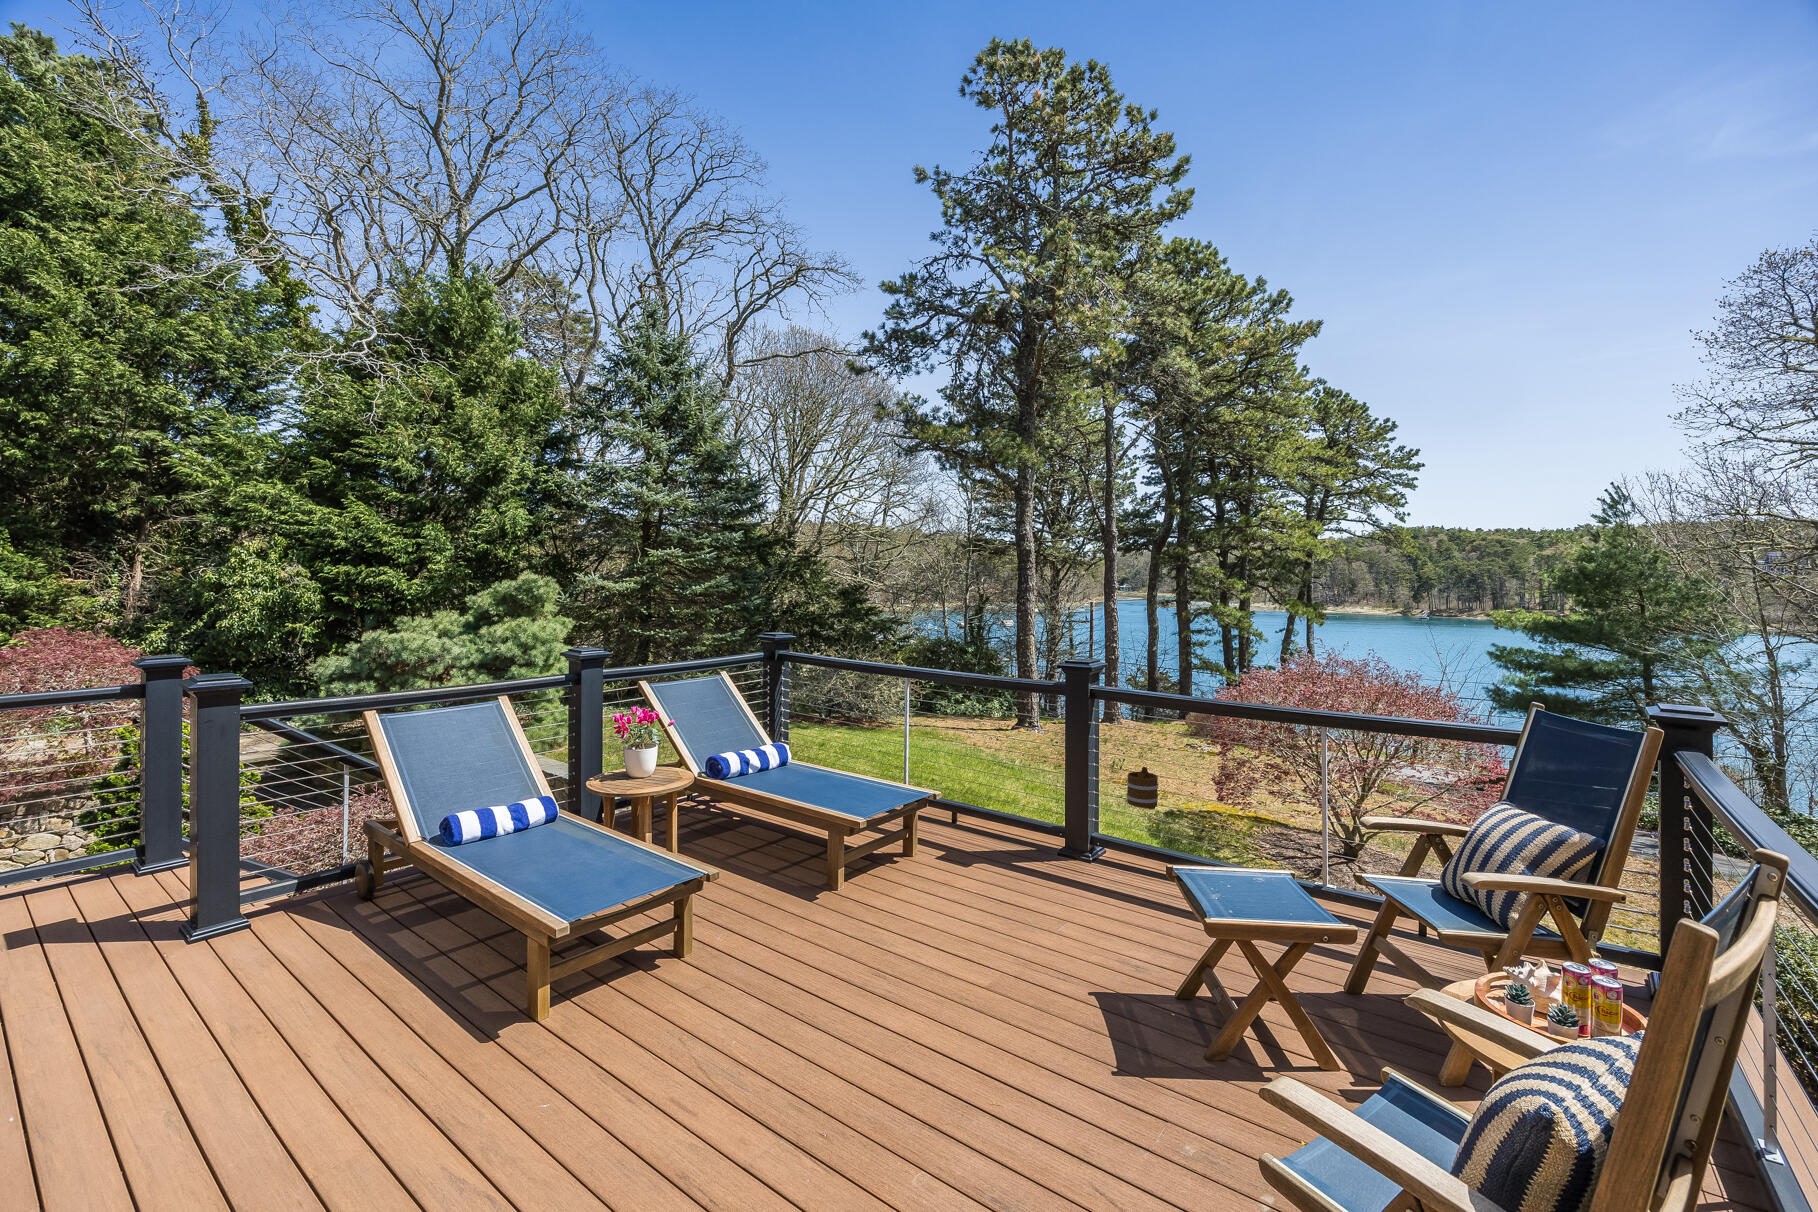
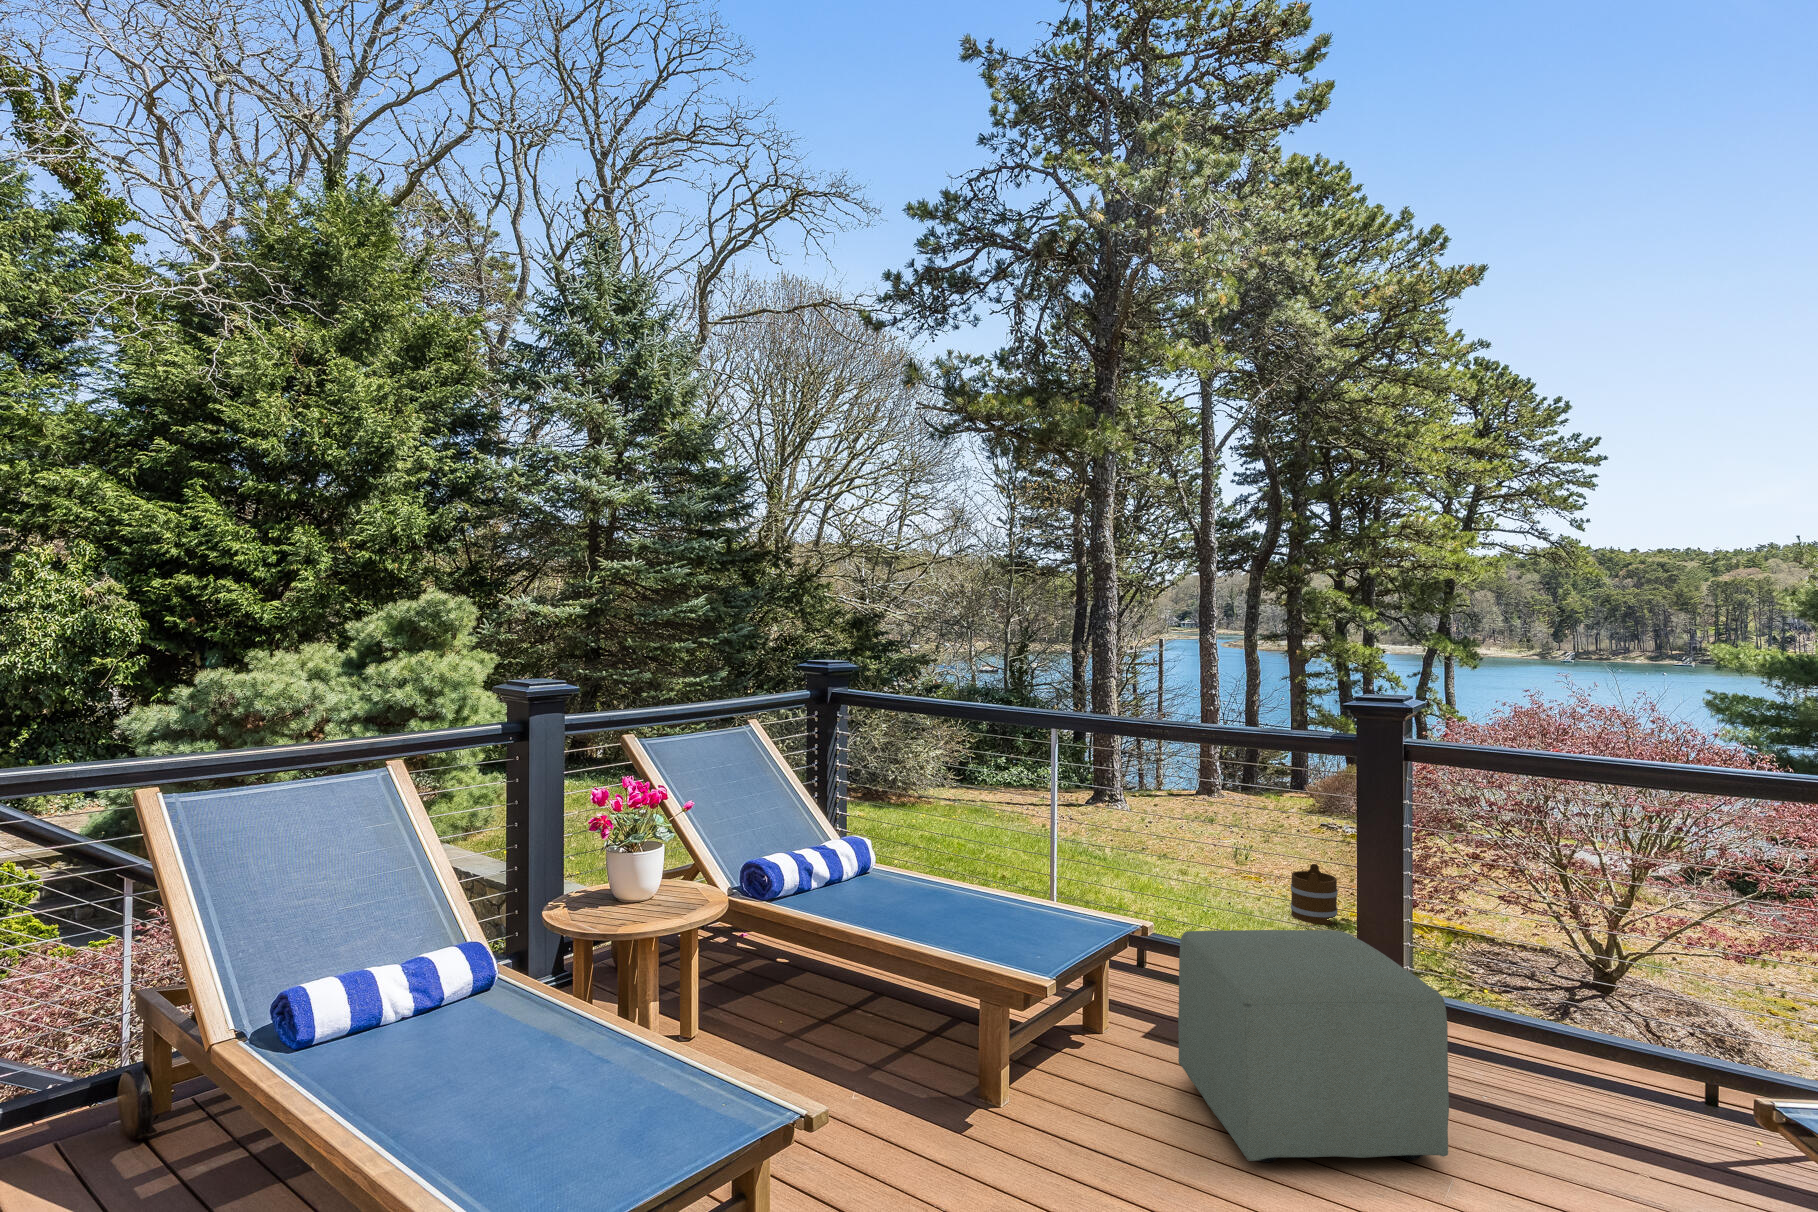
ottoman: none [948,794,1072,915] -> present [1178,930,1449,1162]

